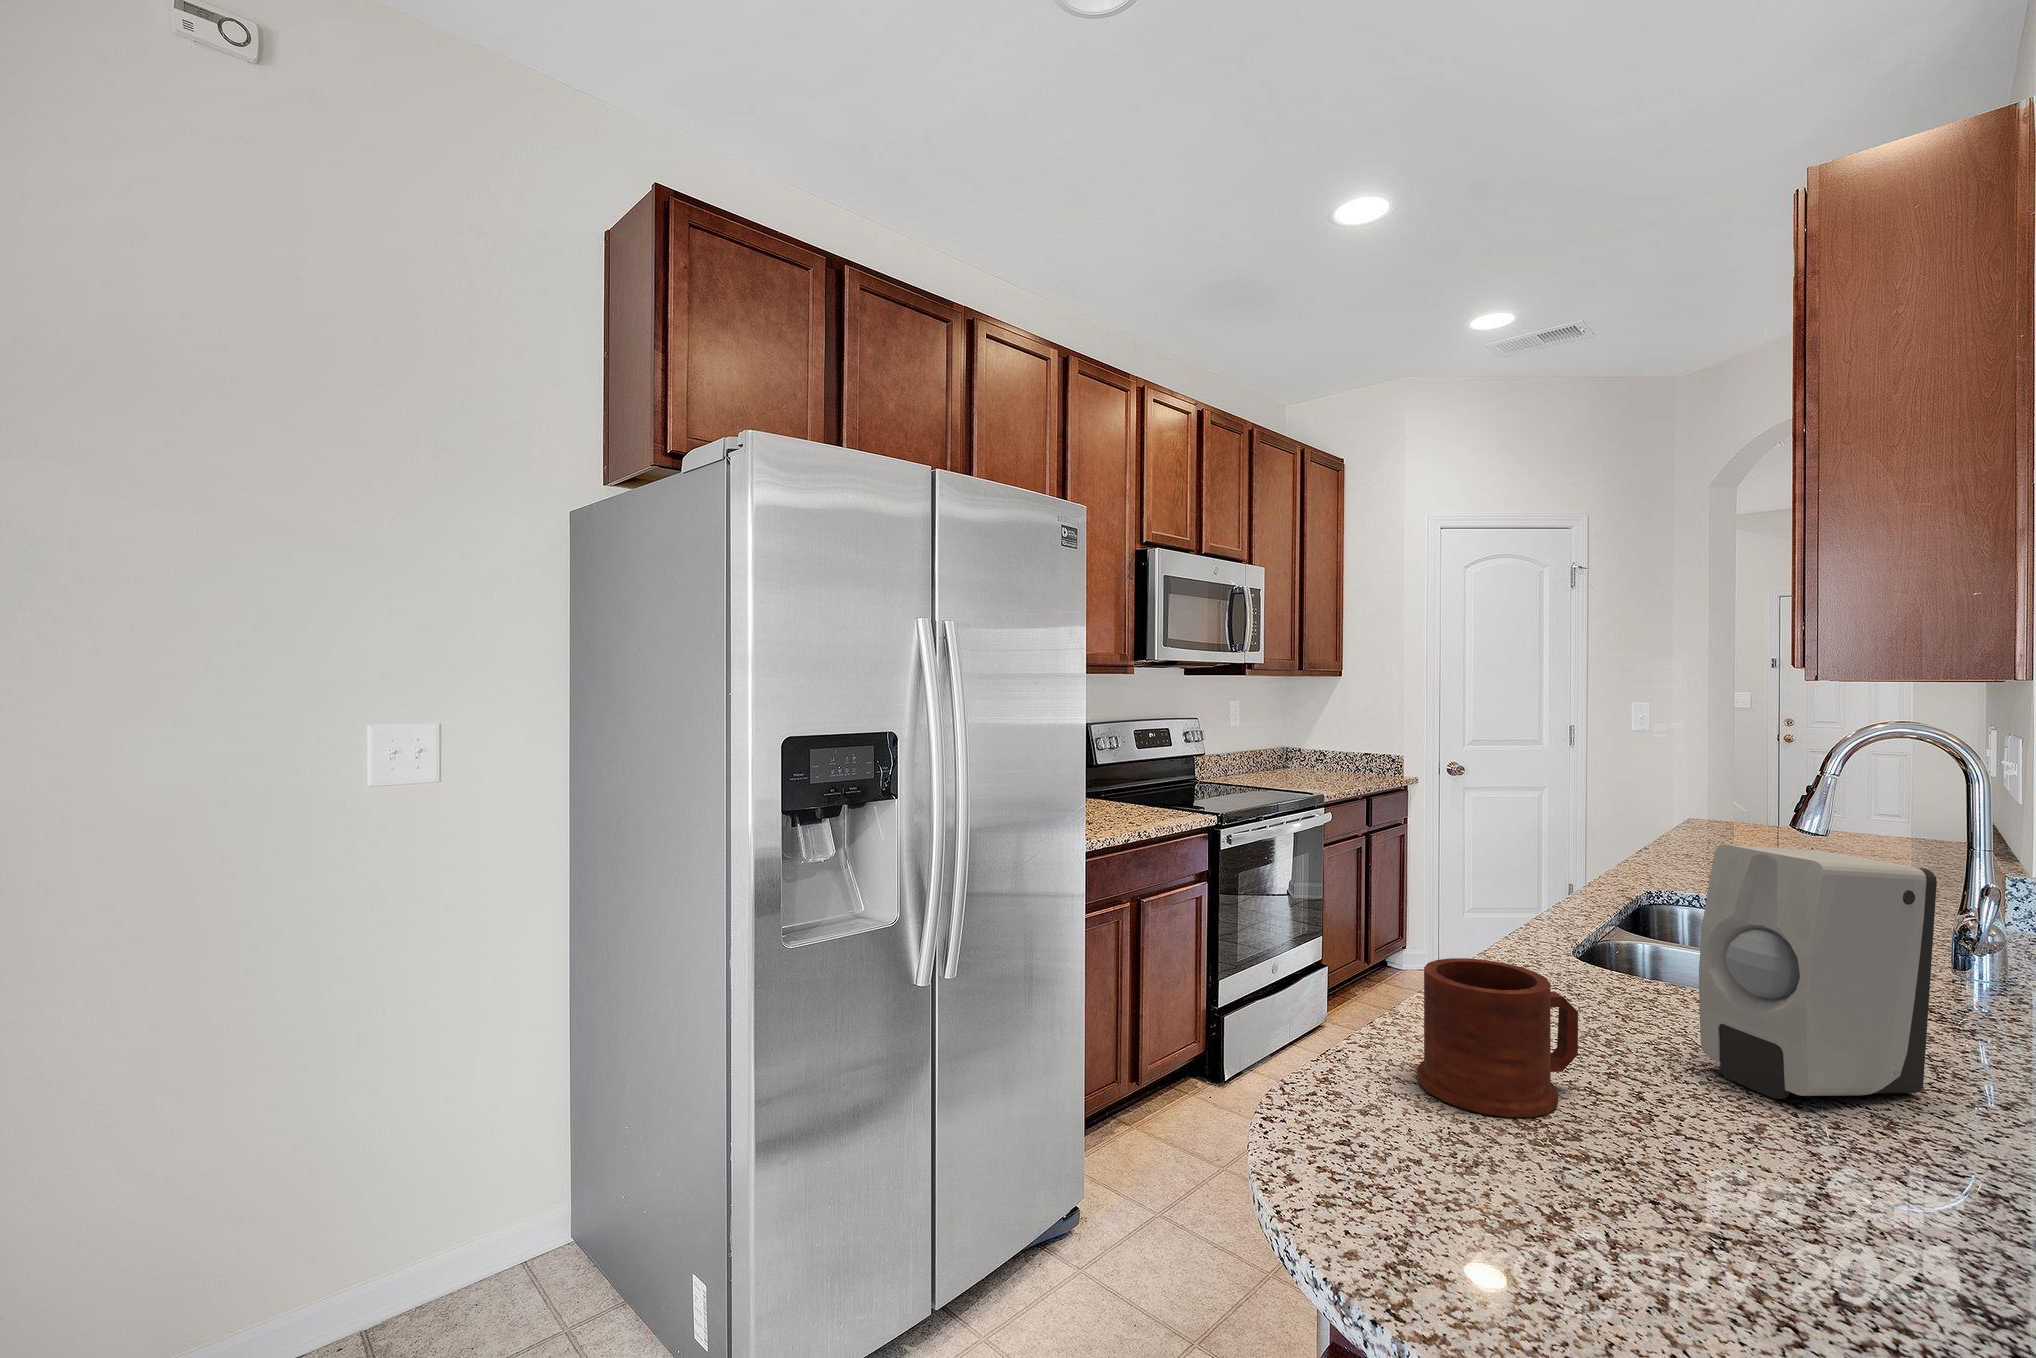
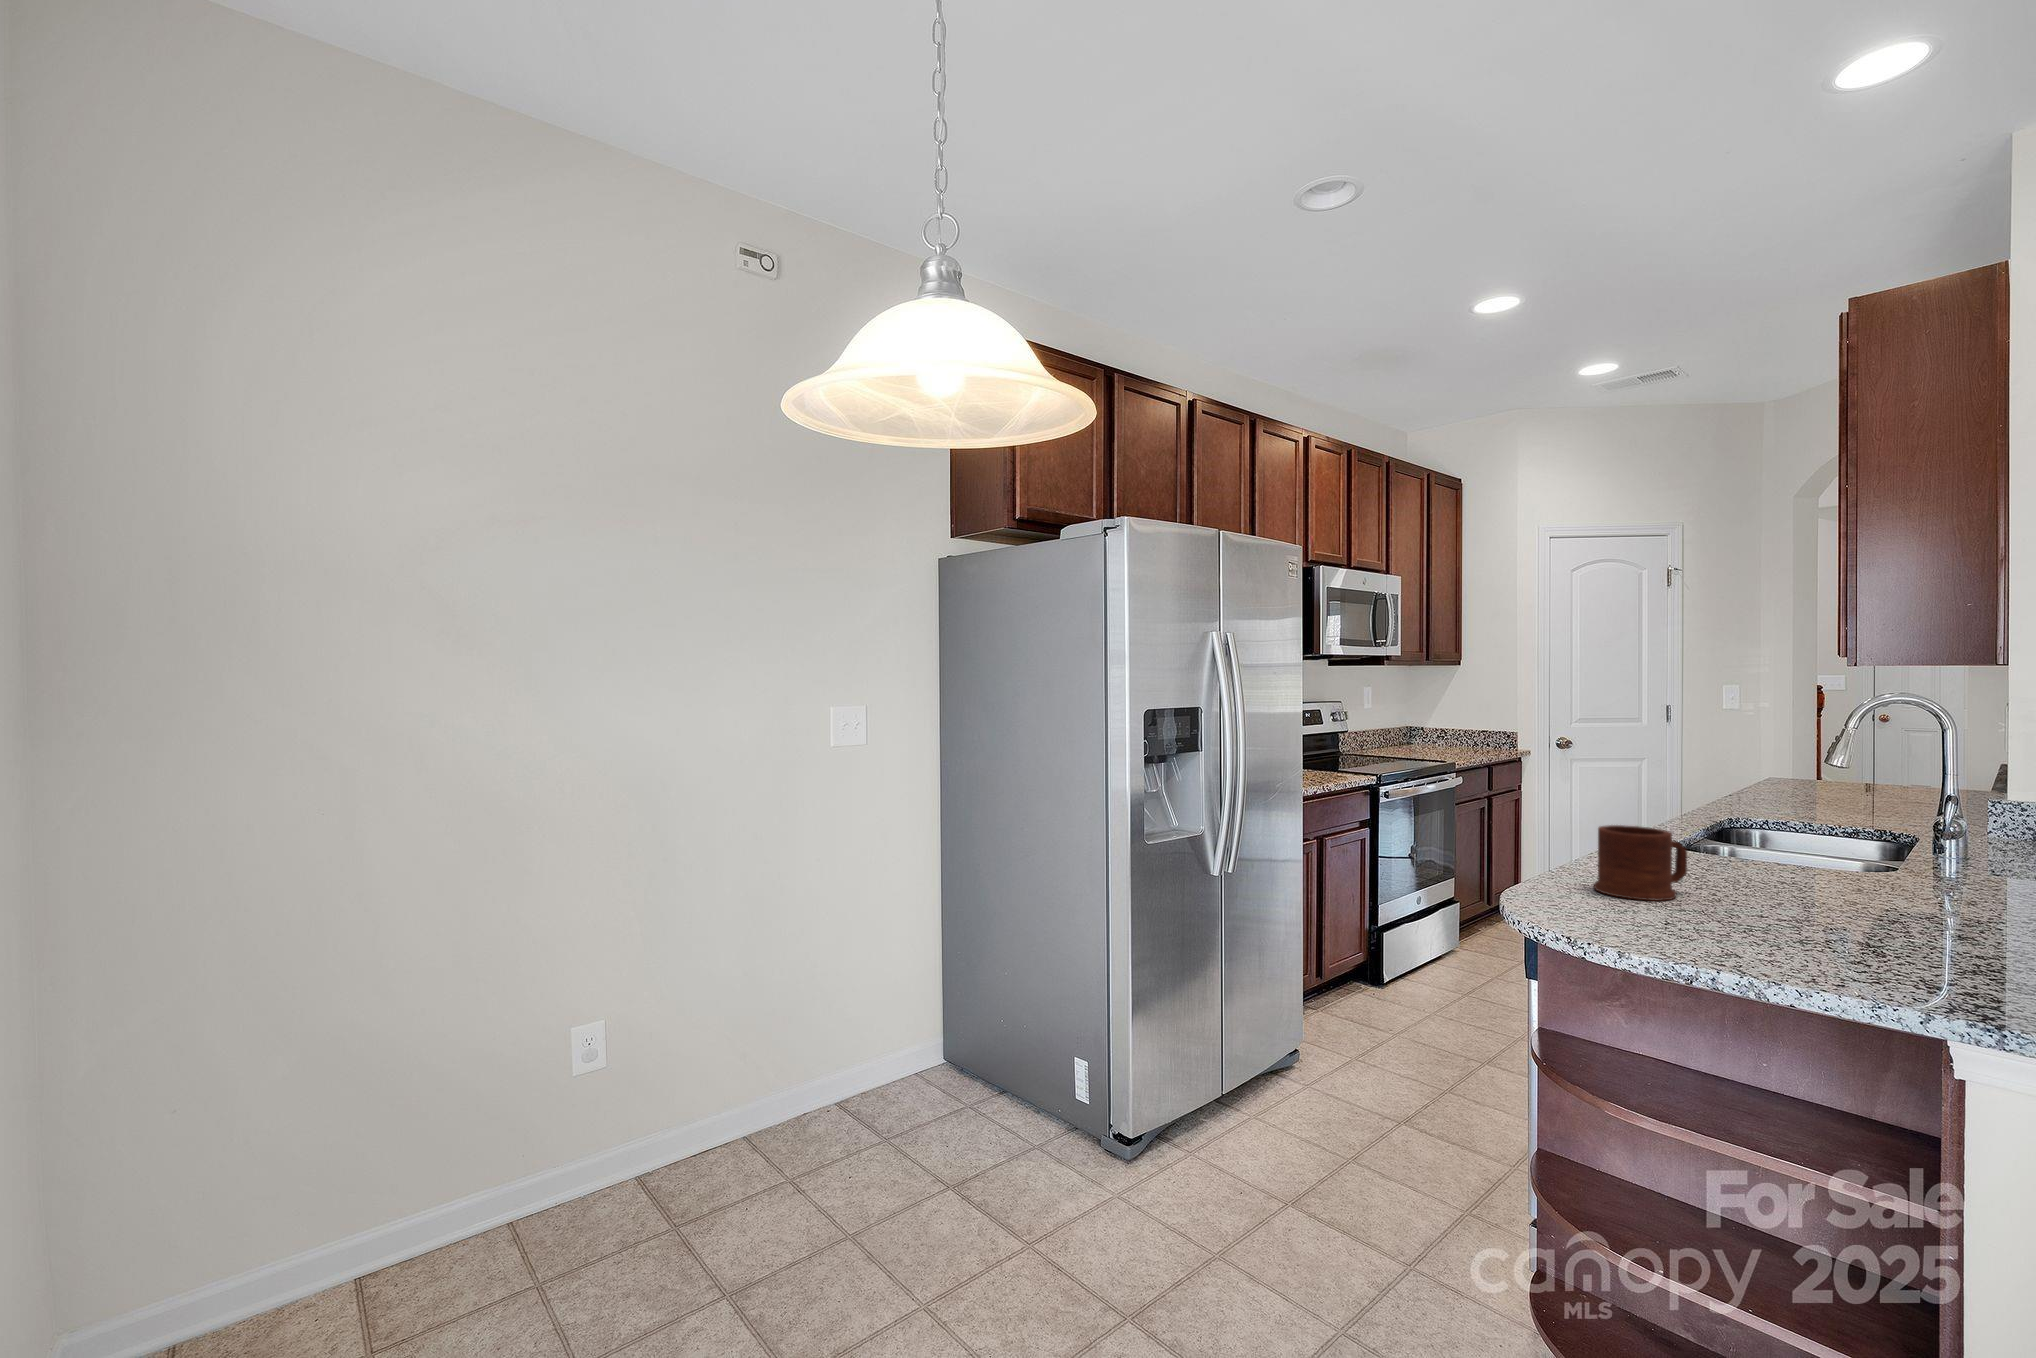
soap dispenser: present [1699,845,1937,1099] -> none [1758,761,1894,896]

